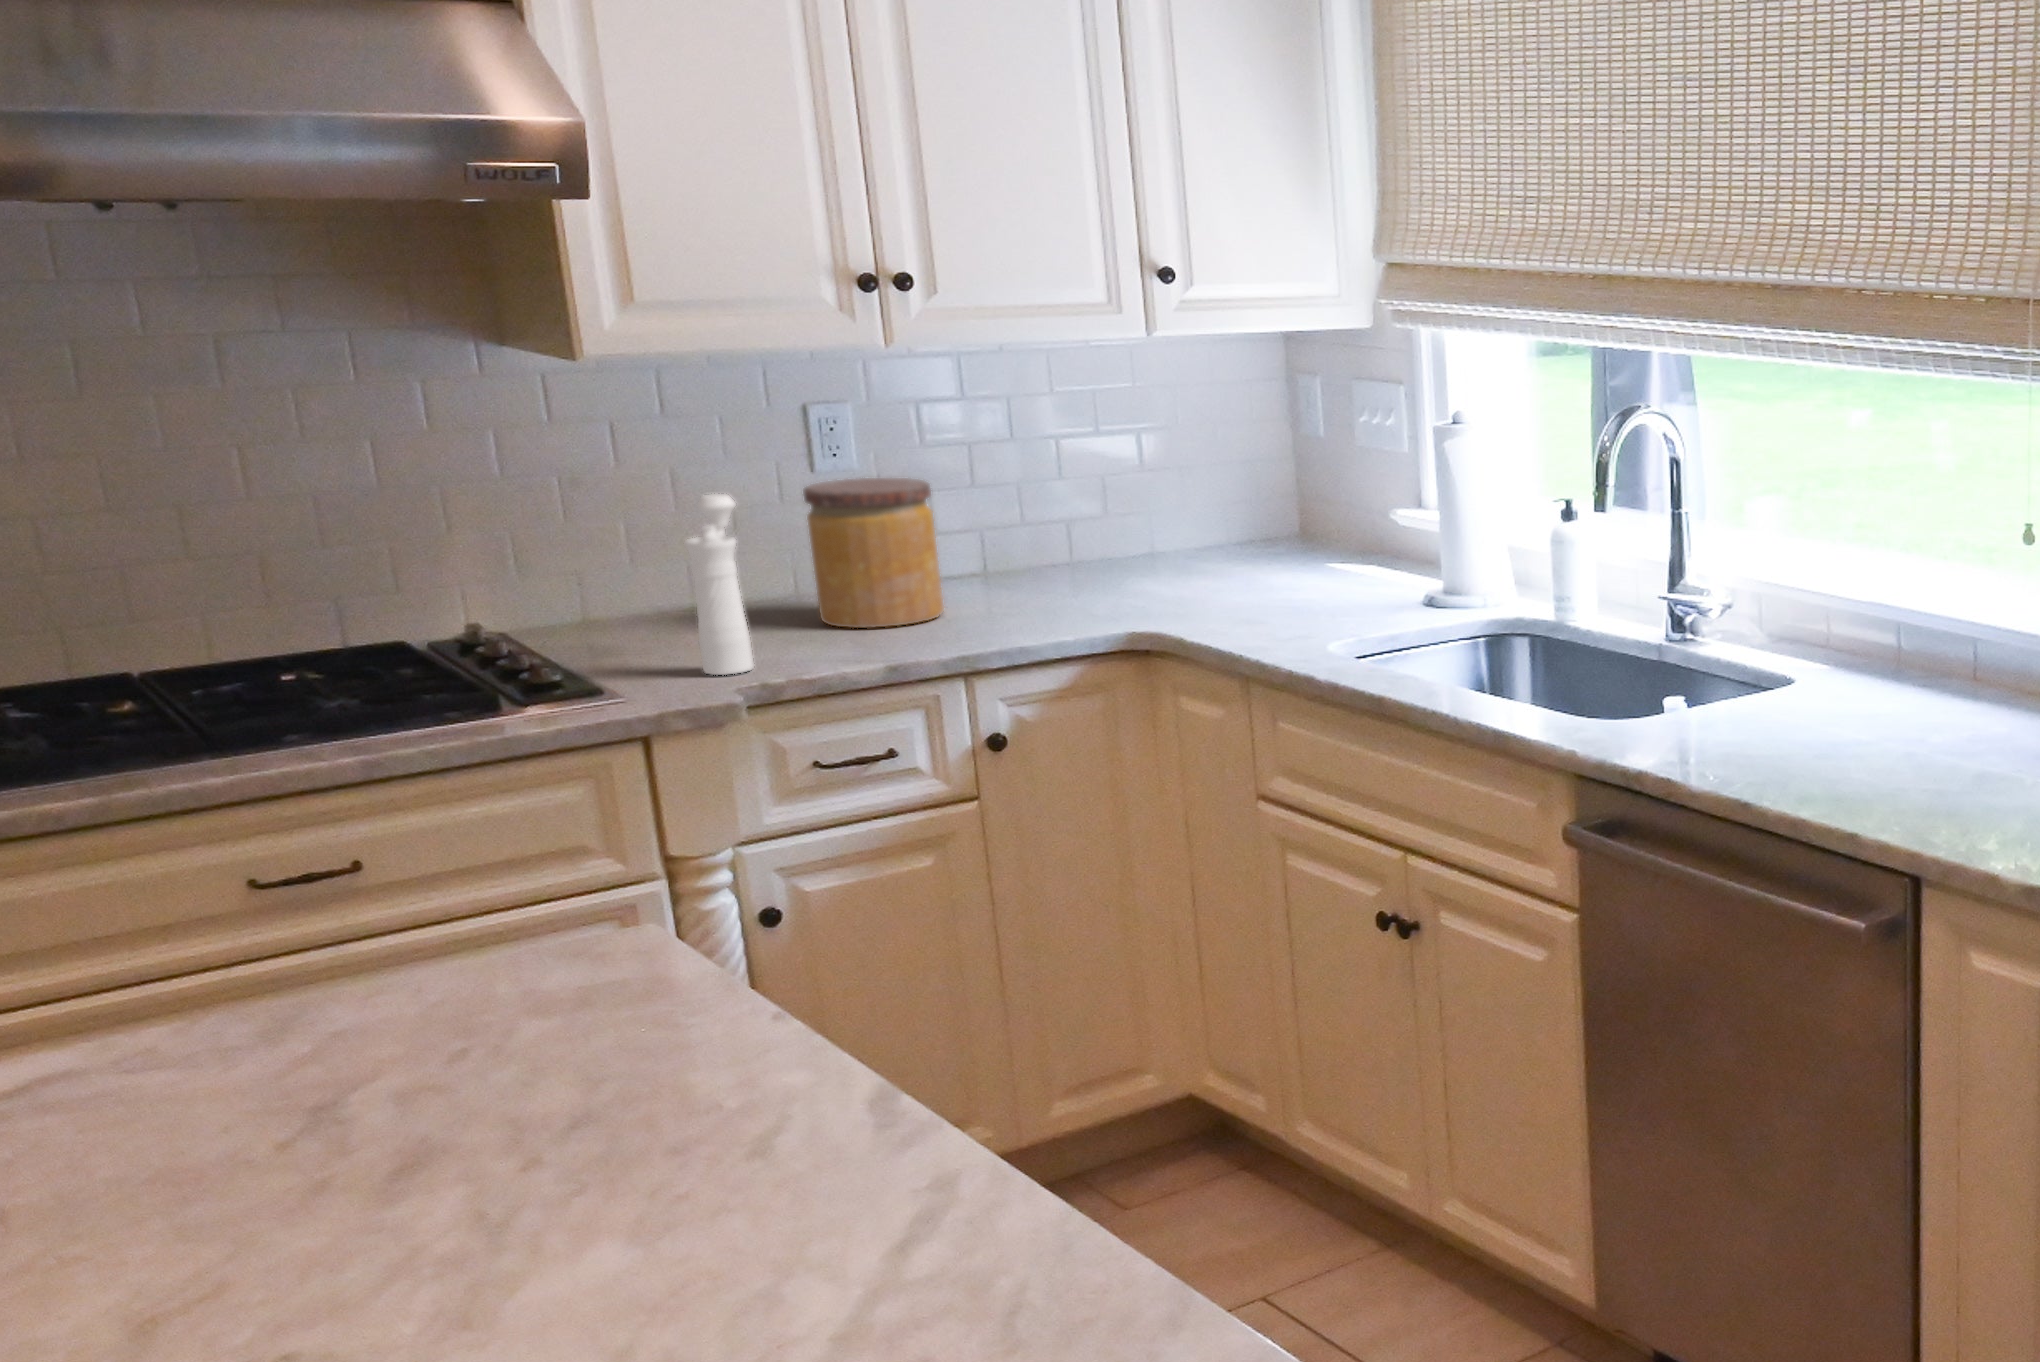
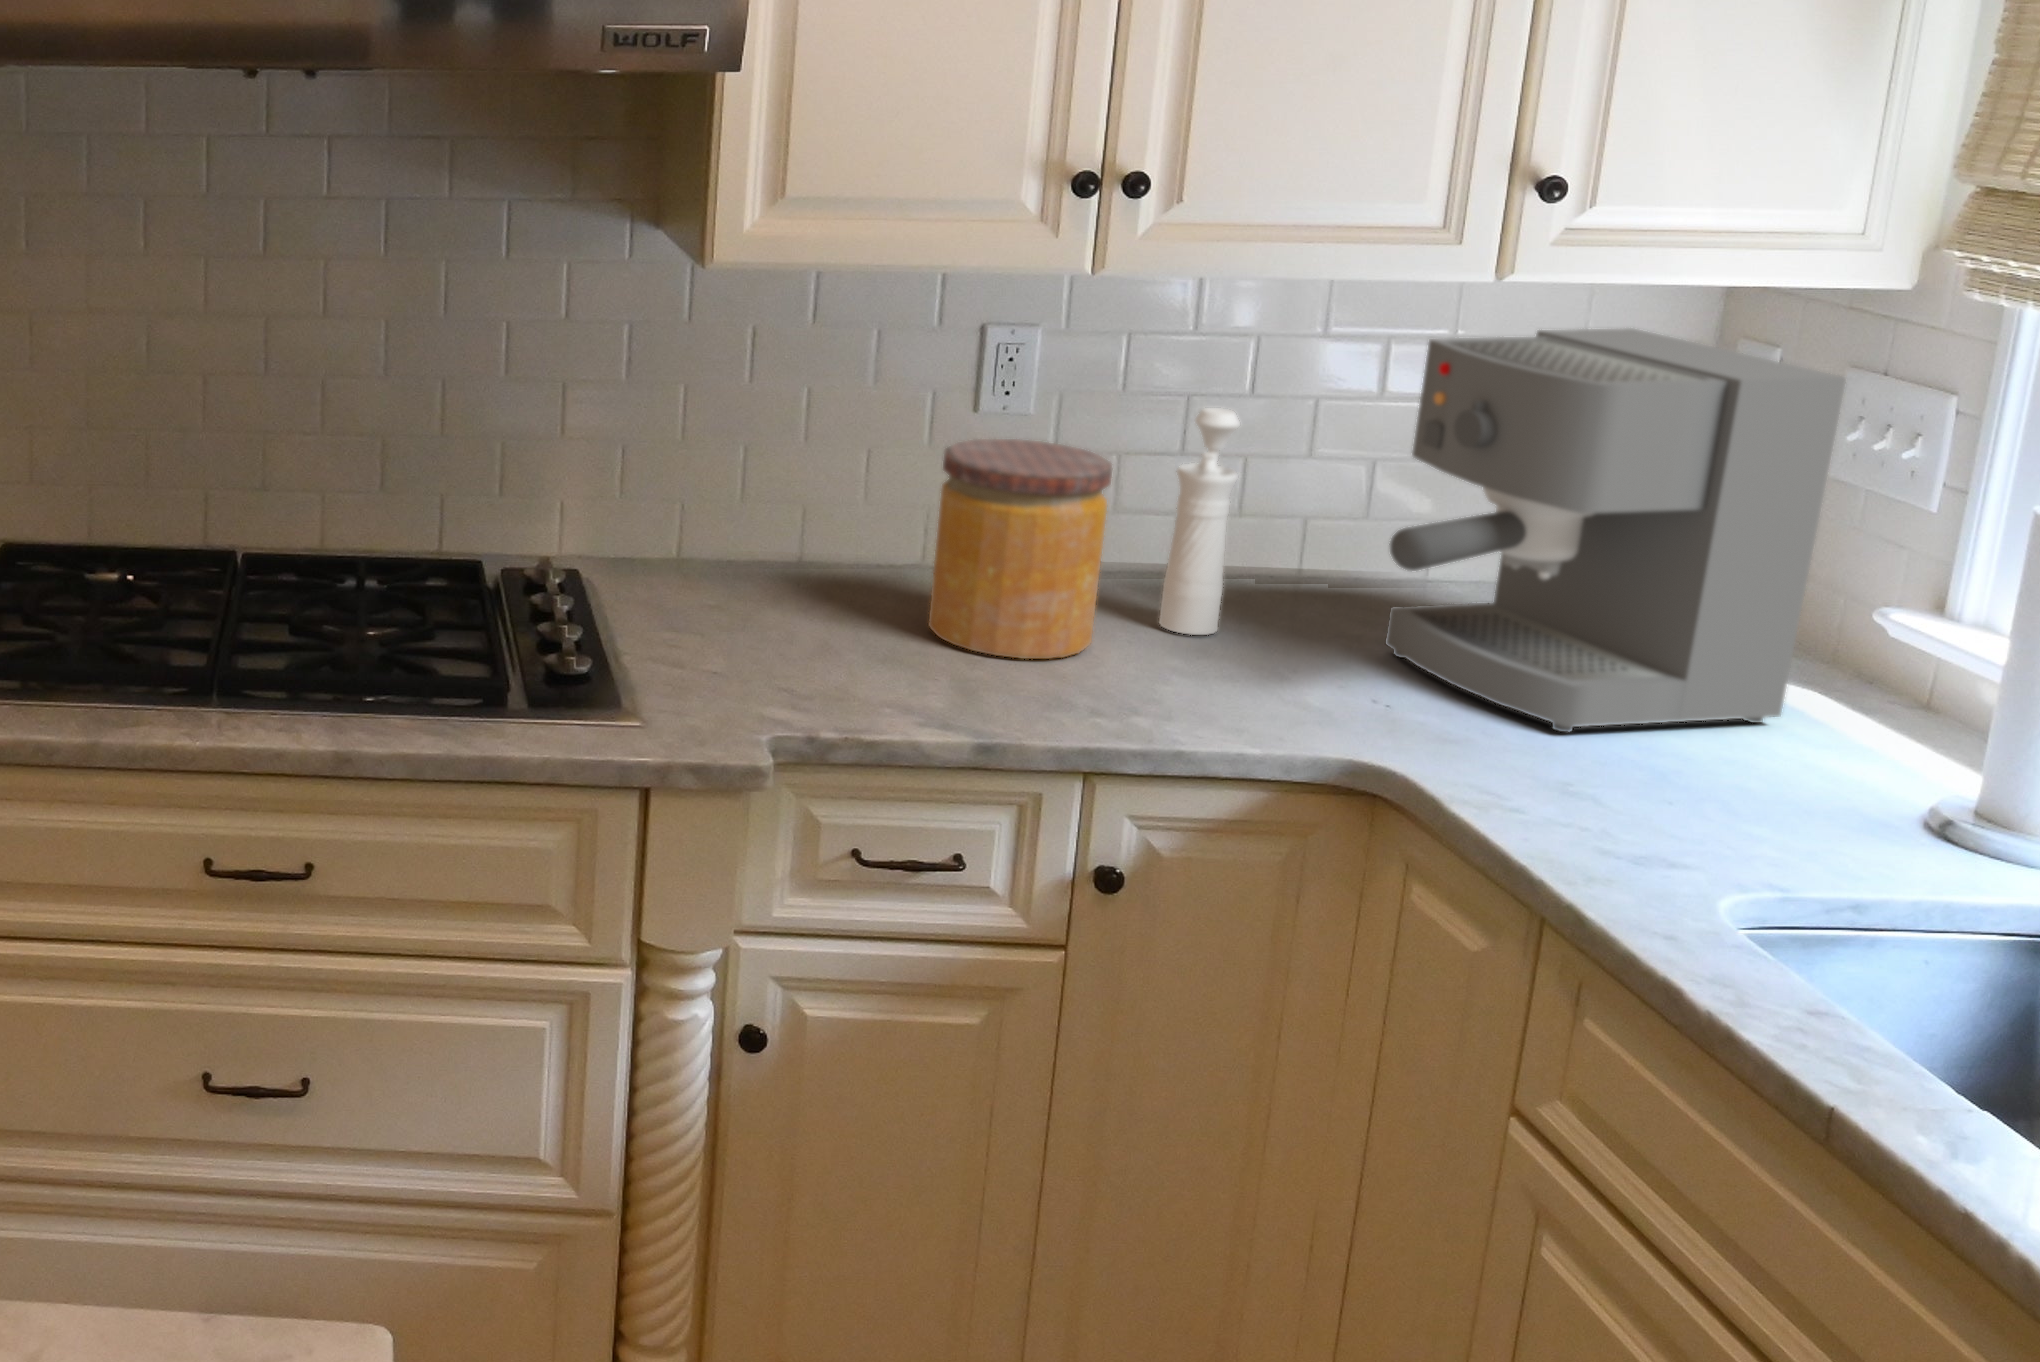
coffee maker: none [1113,364,1354,602] -> present [1385,328,1846,733]
pepper mill: present [685,494,754,675] -> present [1159,408,1240,635]

